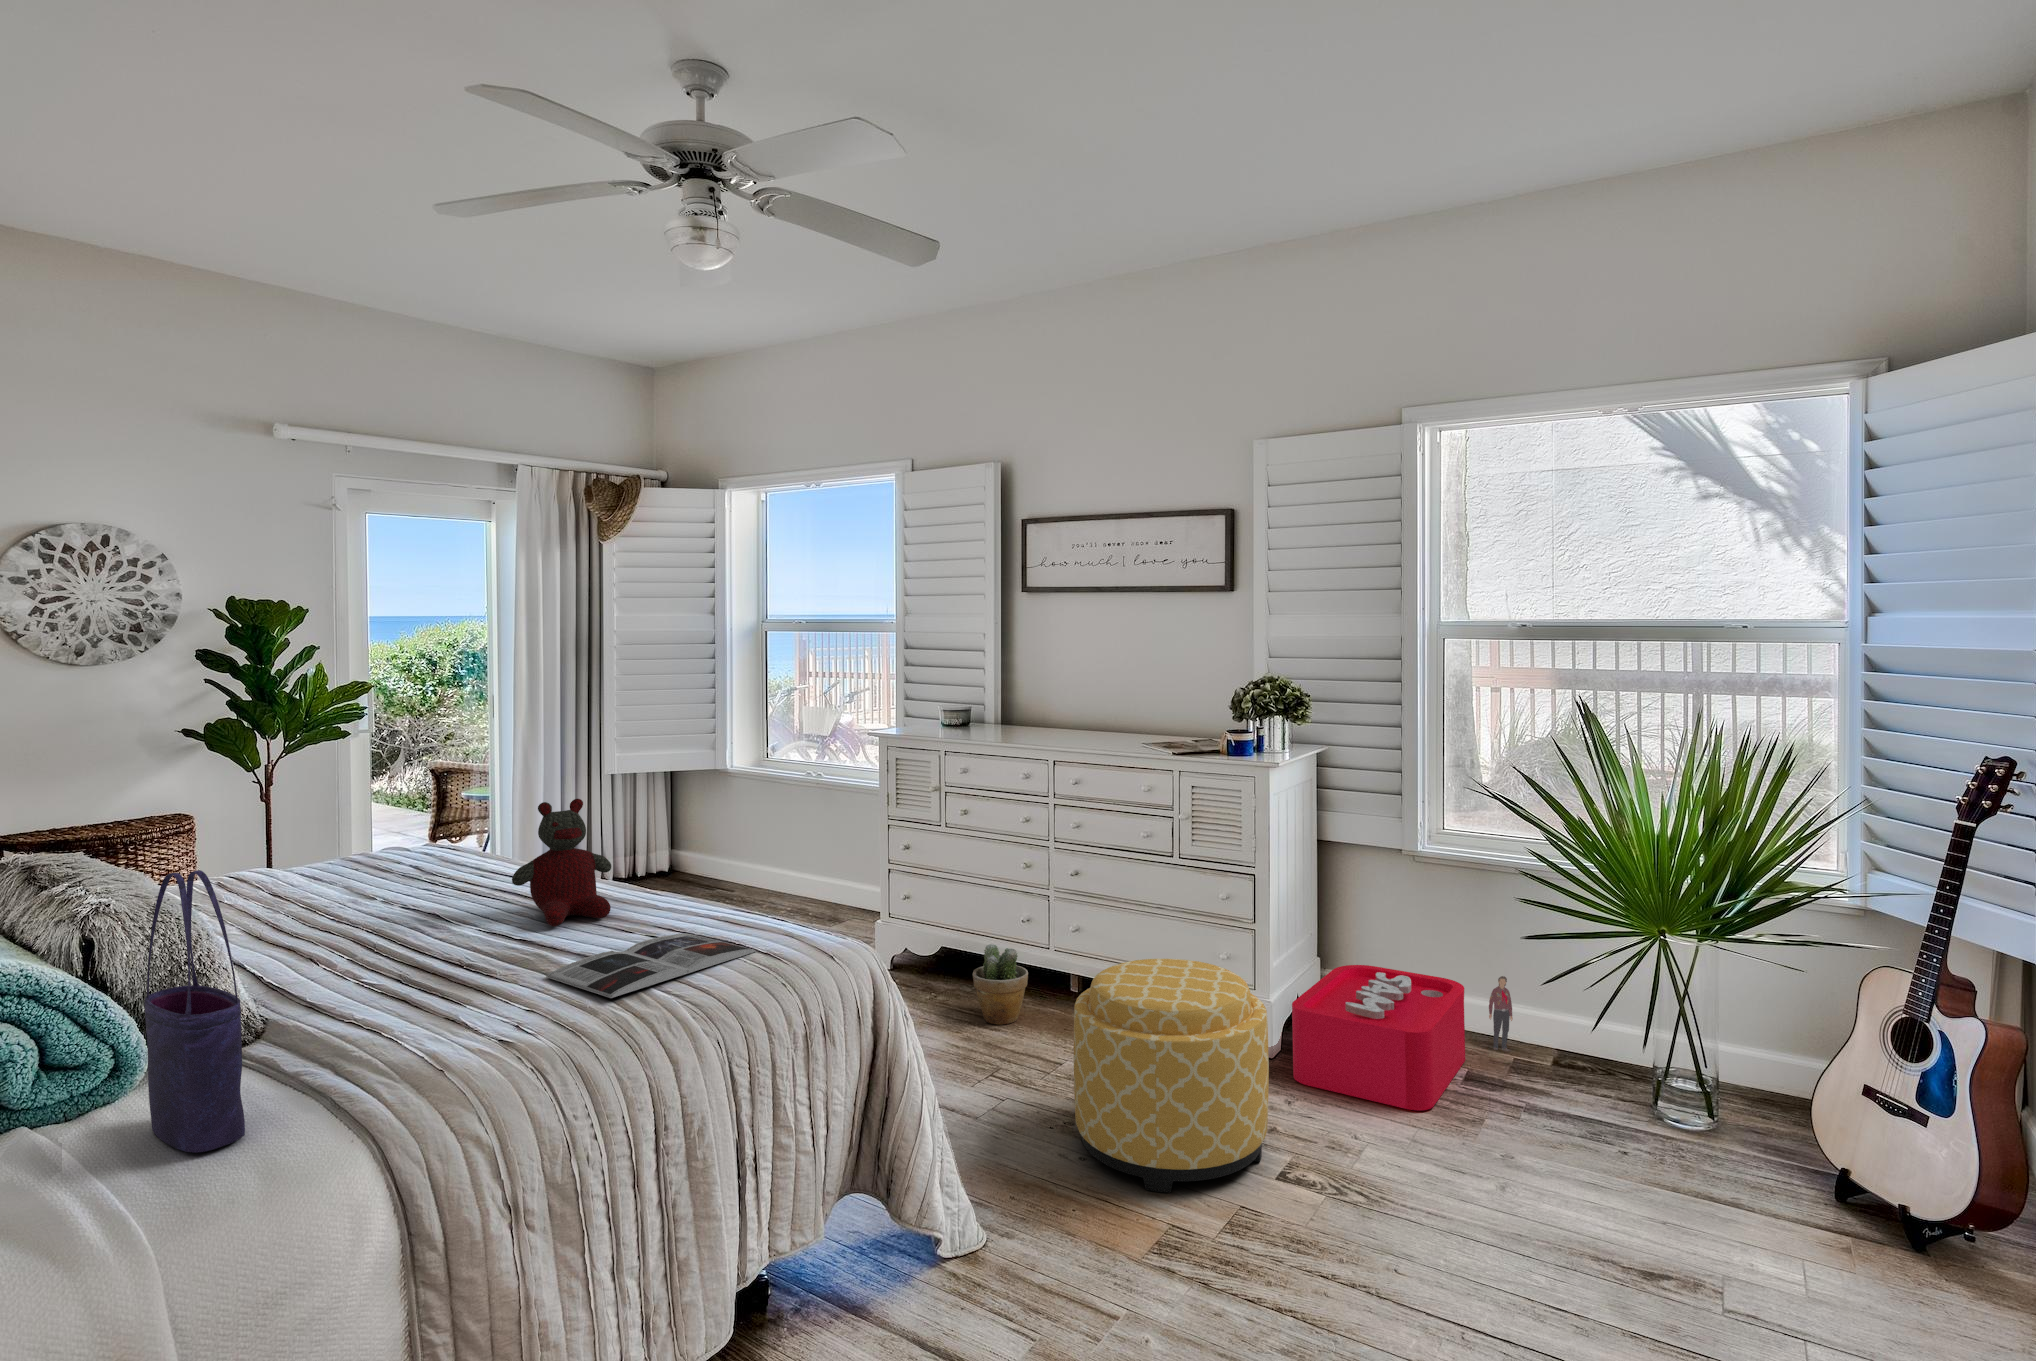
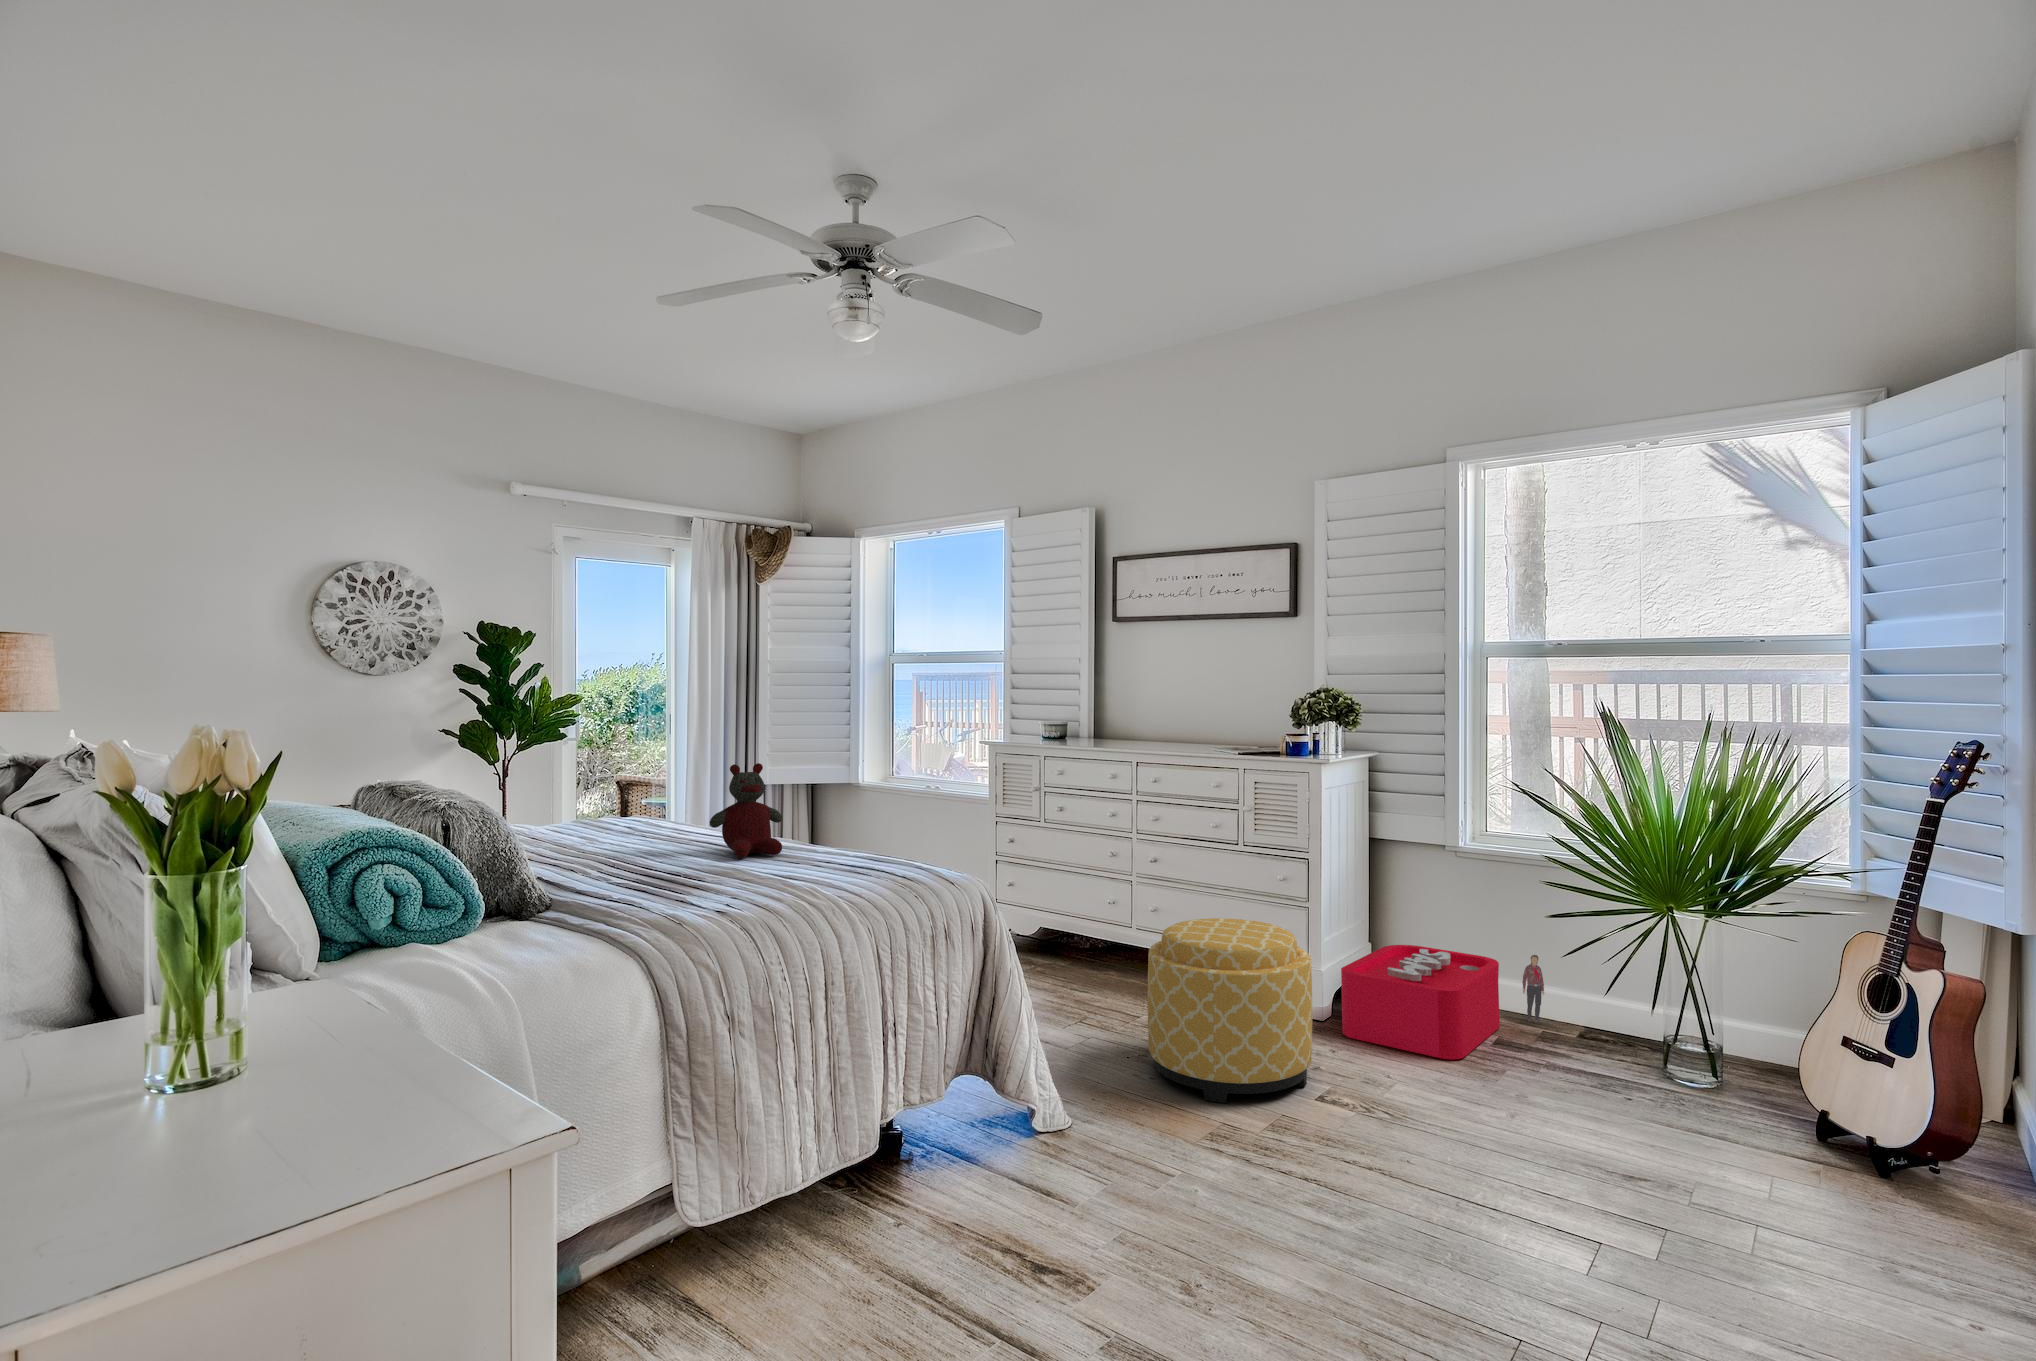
tote bag: present [144,870,245,1153] -> none [494,768,556,957]
magazine: present [546,933,756,998] -> none [740,865,895,896]
potted plant: present [973,944,1028,1025] -> none [1067,919,1115,988]

